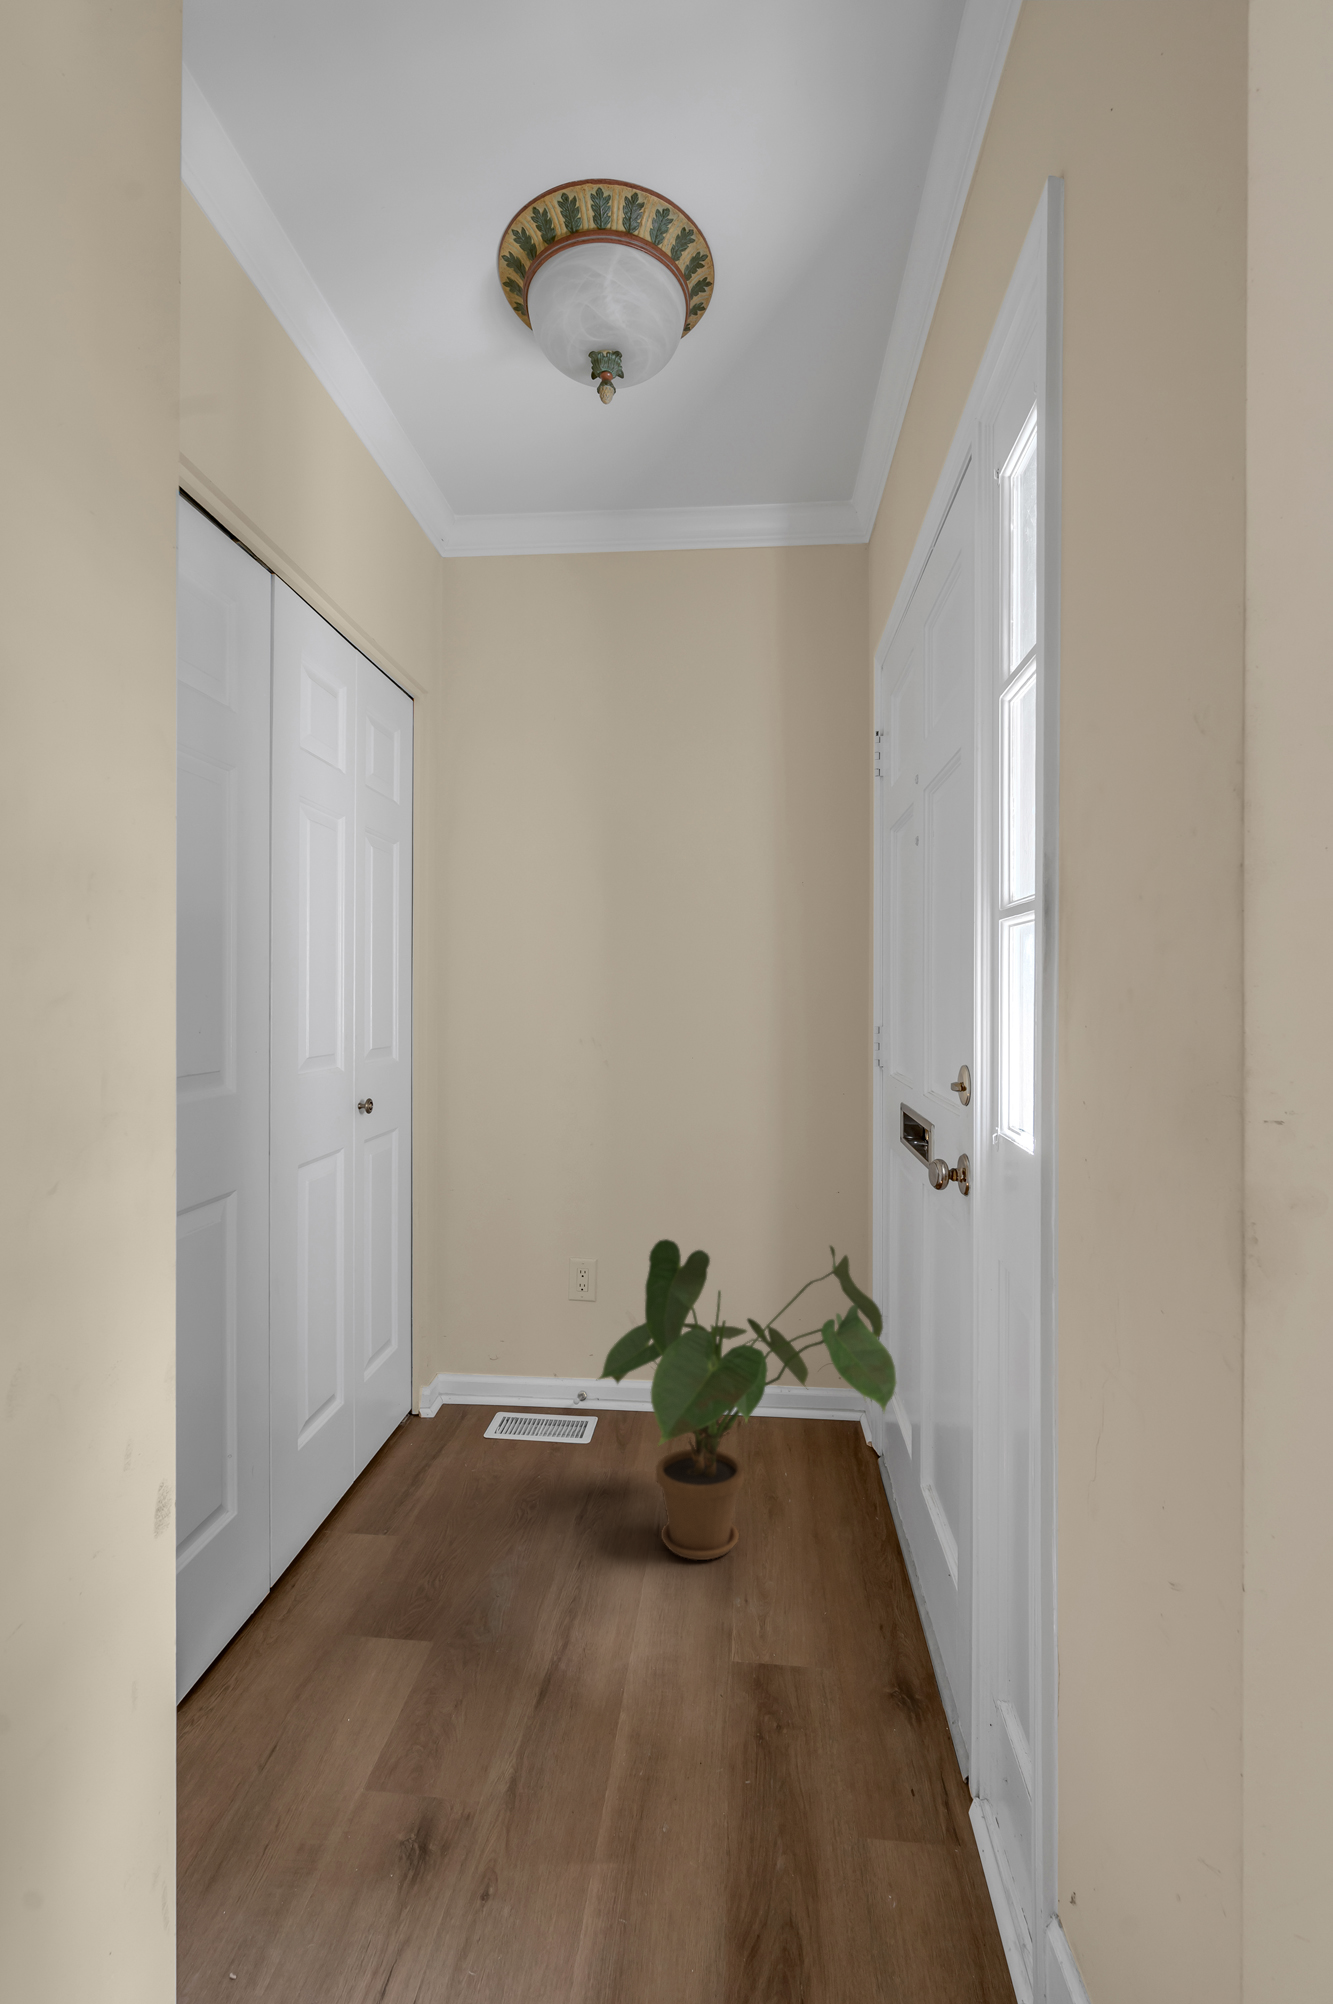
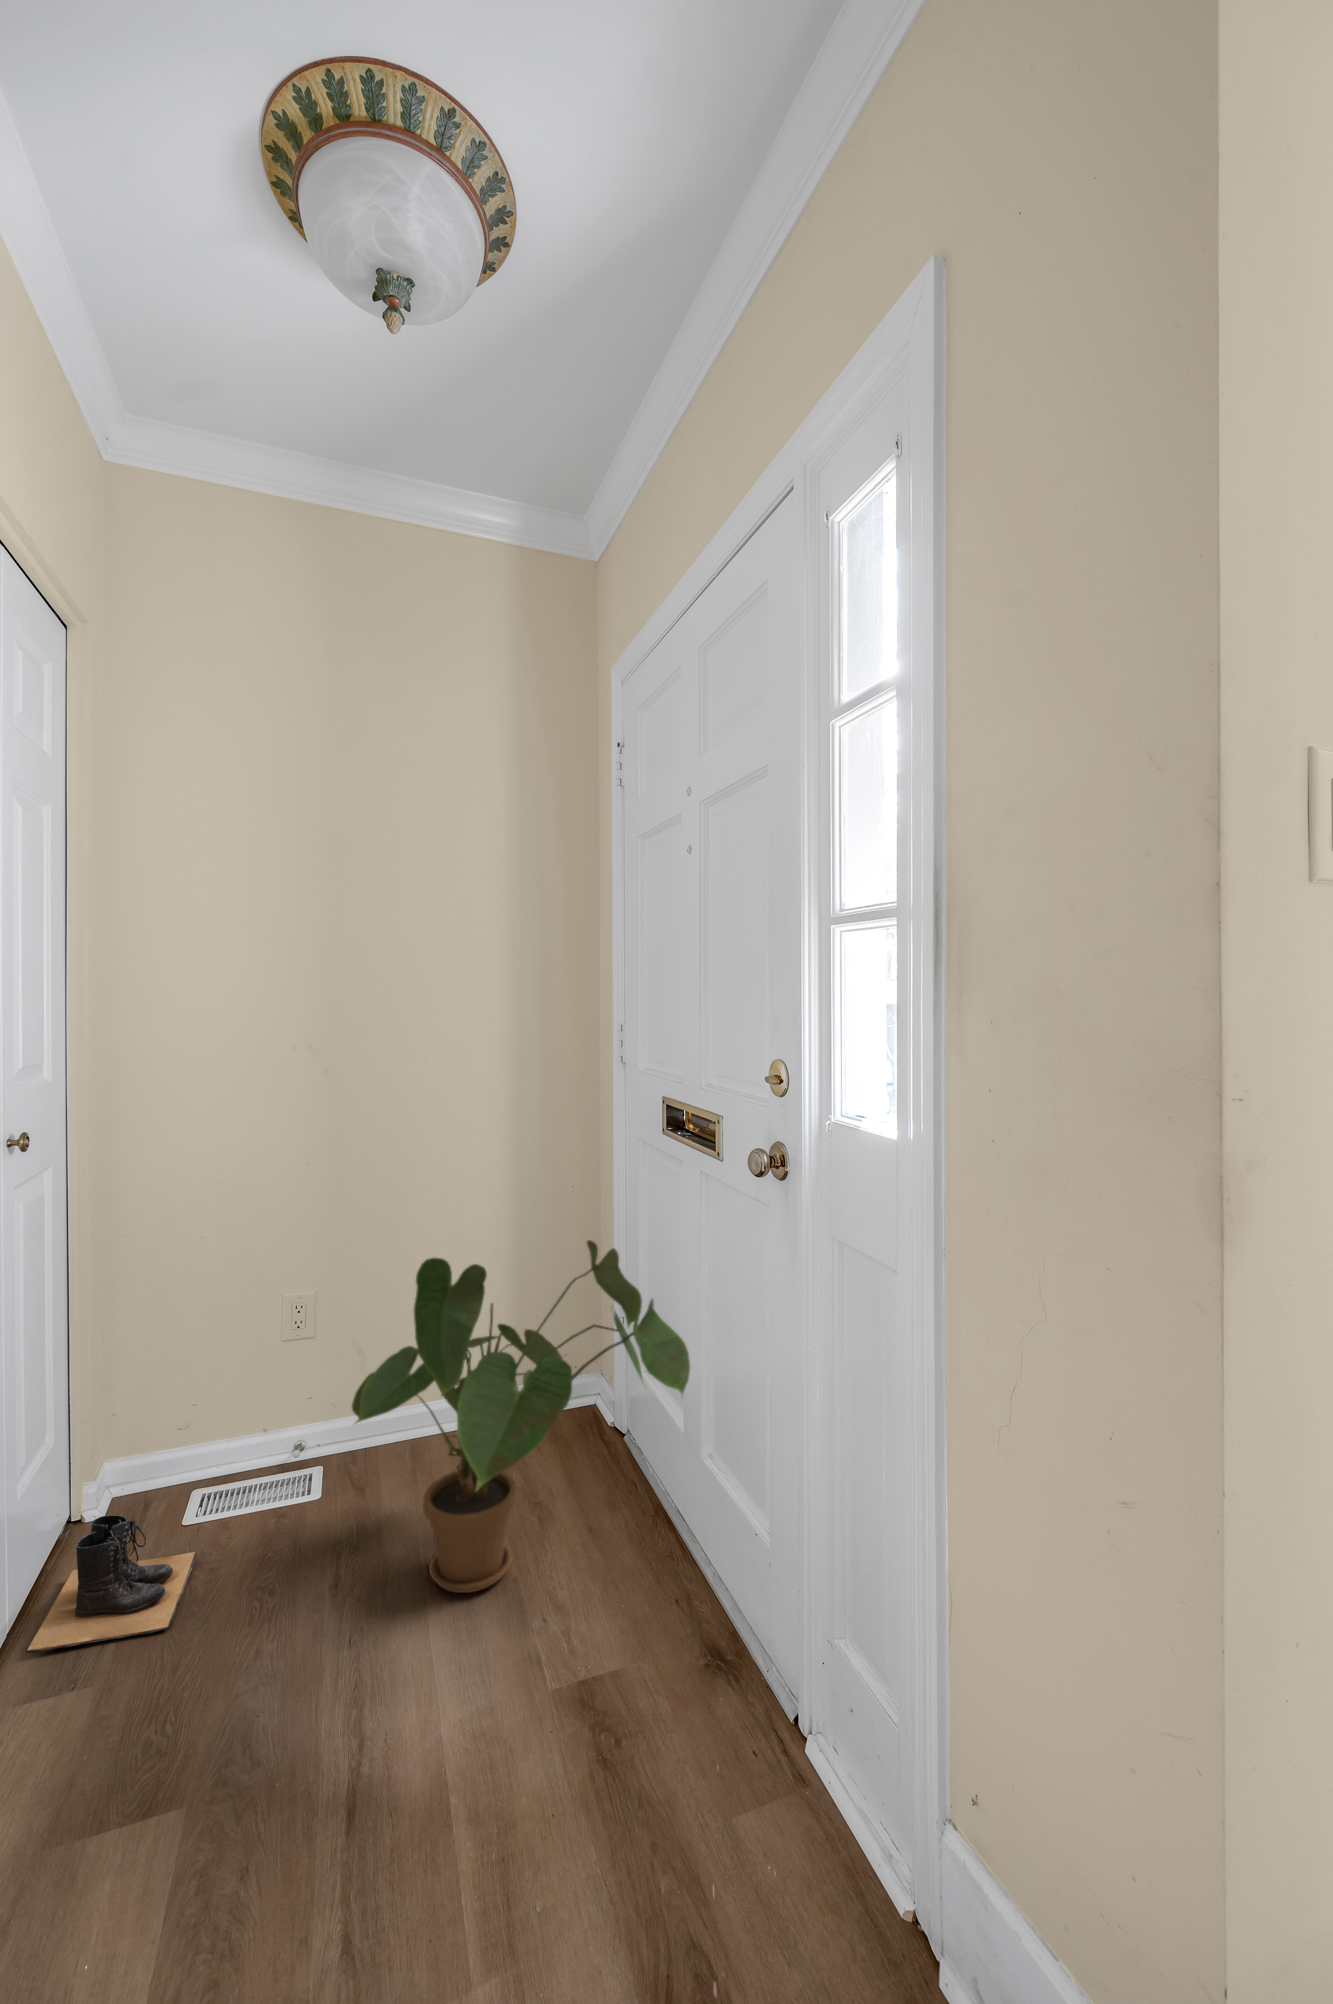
boots: none [360,1420,489,1519] -> present [26,1515,197,1653]

